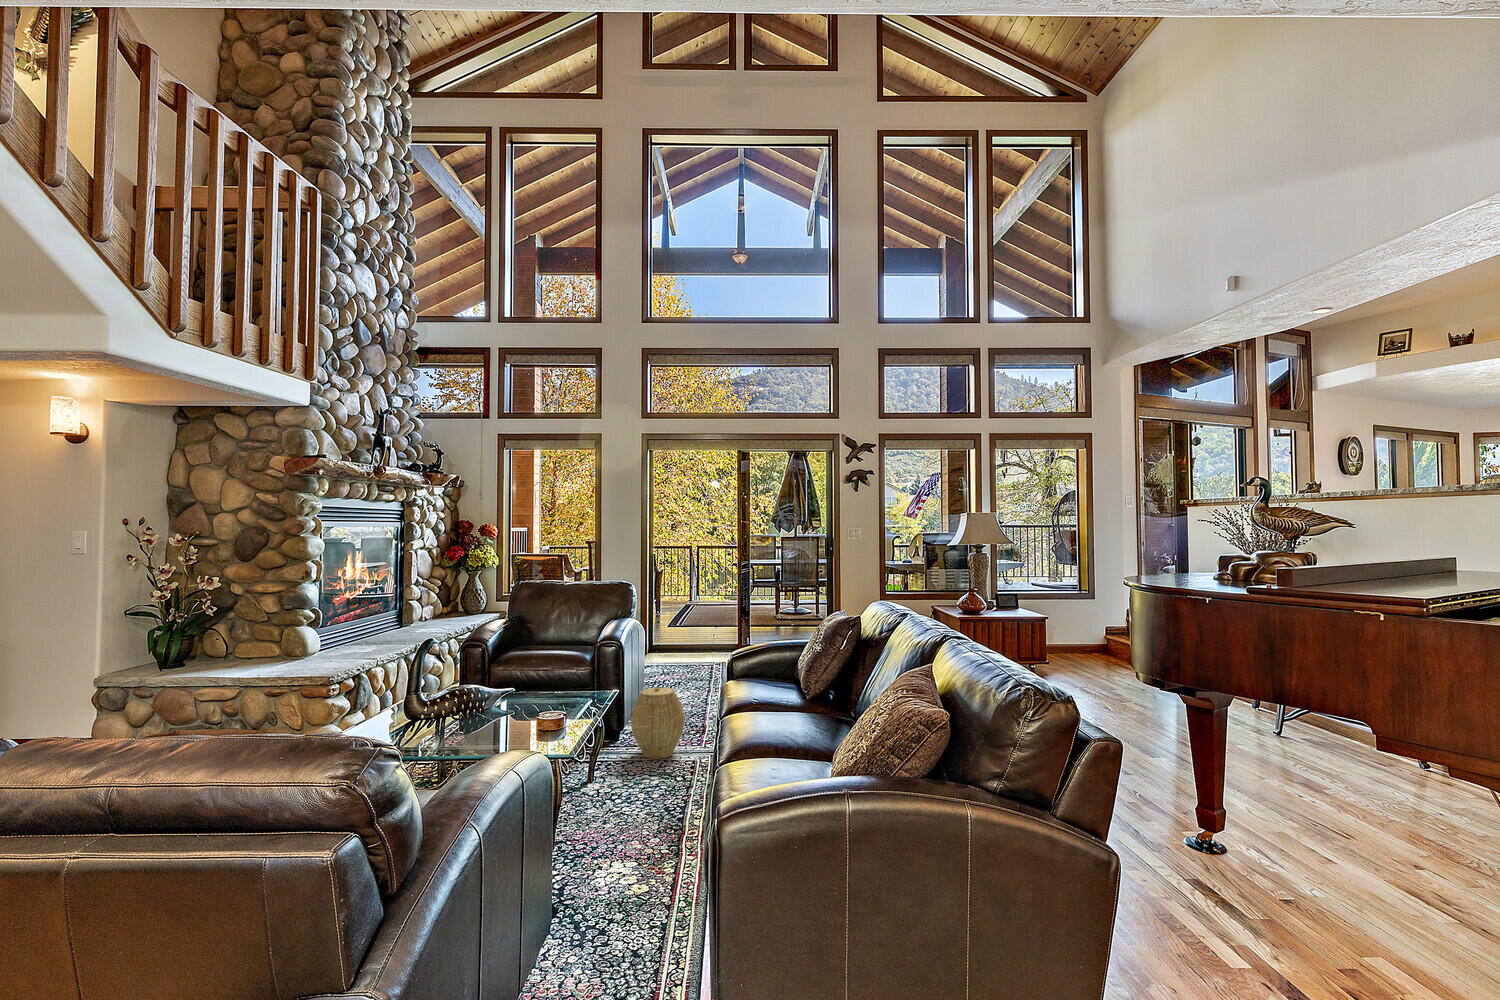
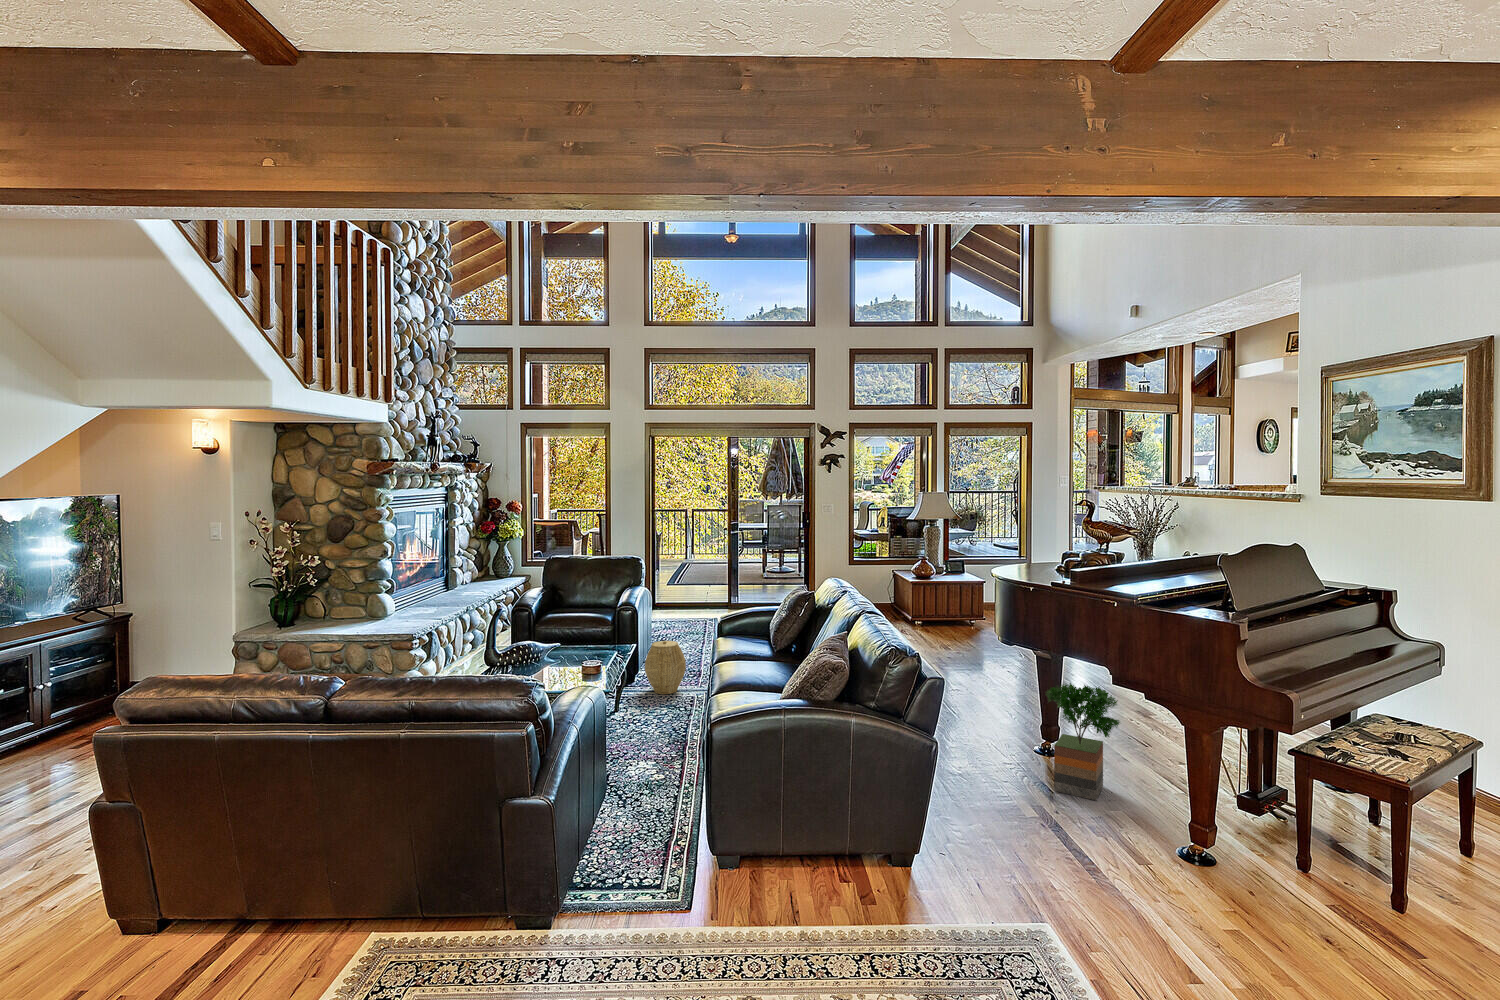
potted tree: none [1213,746,1349,935] -> present [1046,683,1120,800]

